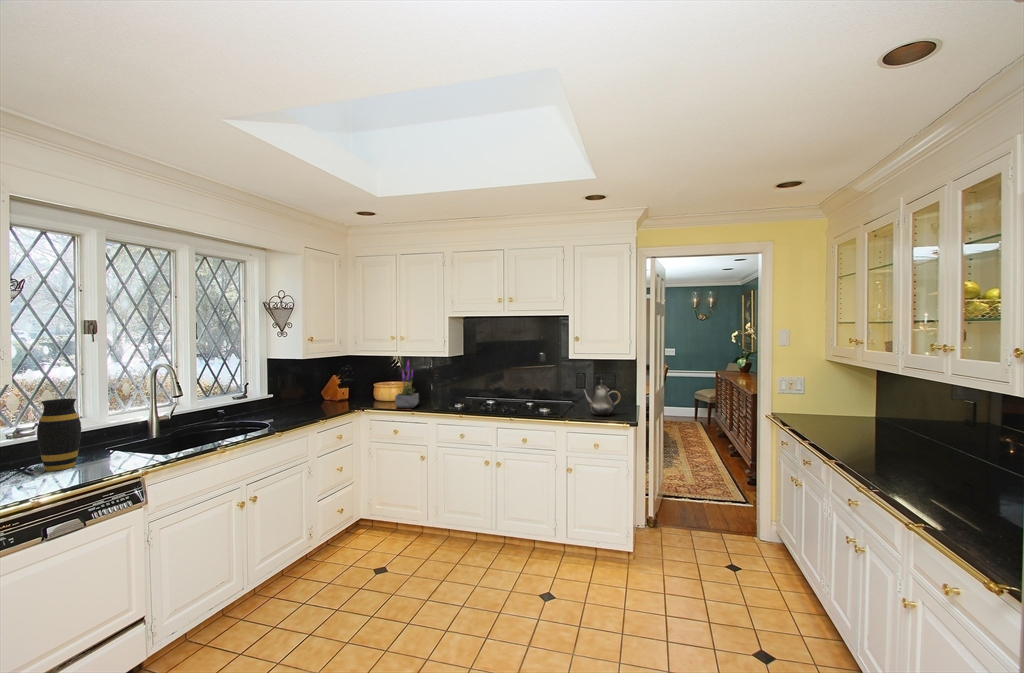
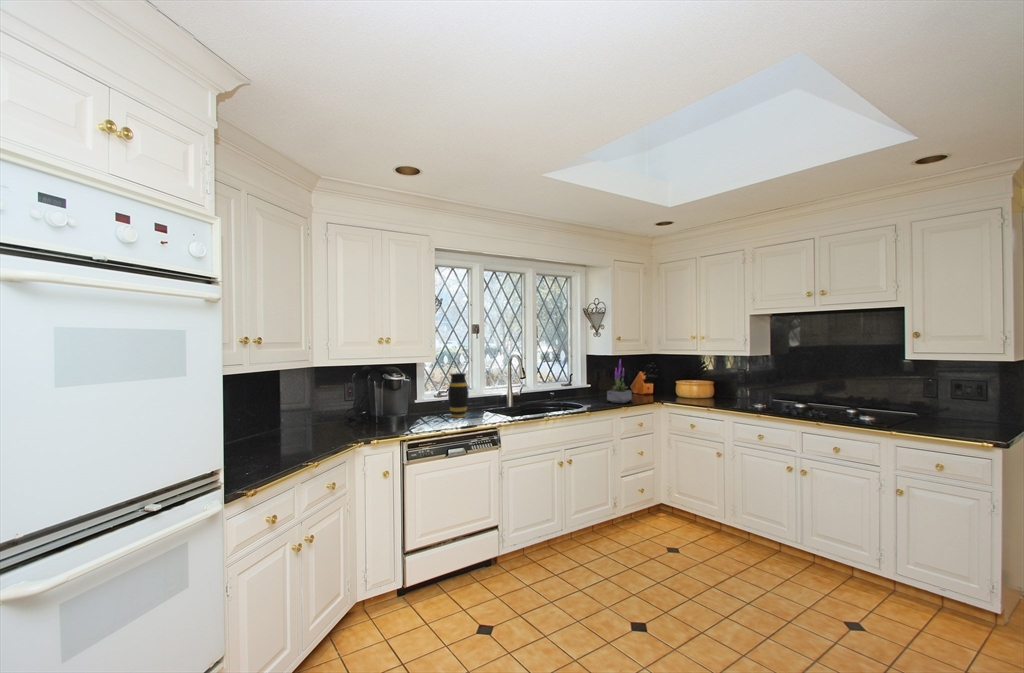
potted plant: present [395,363,419,408] -> present [607,361,632,403]
teapot: present [584,380,621,416] -> none [924,388,991,433]

